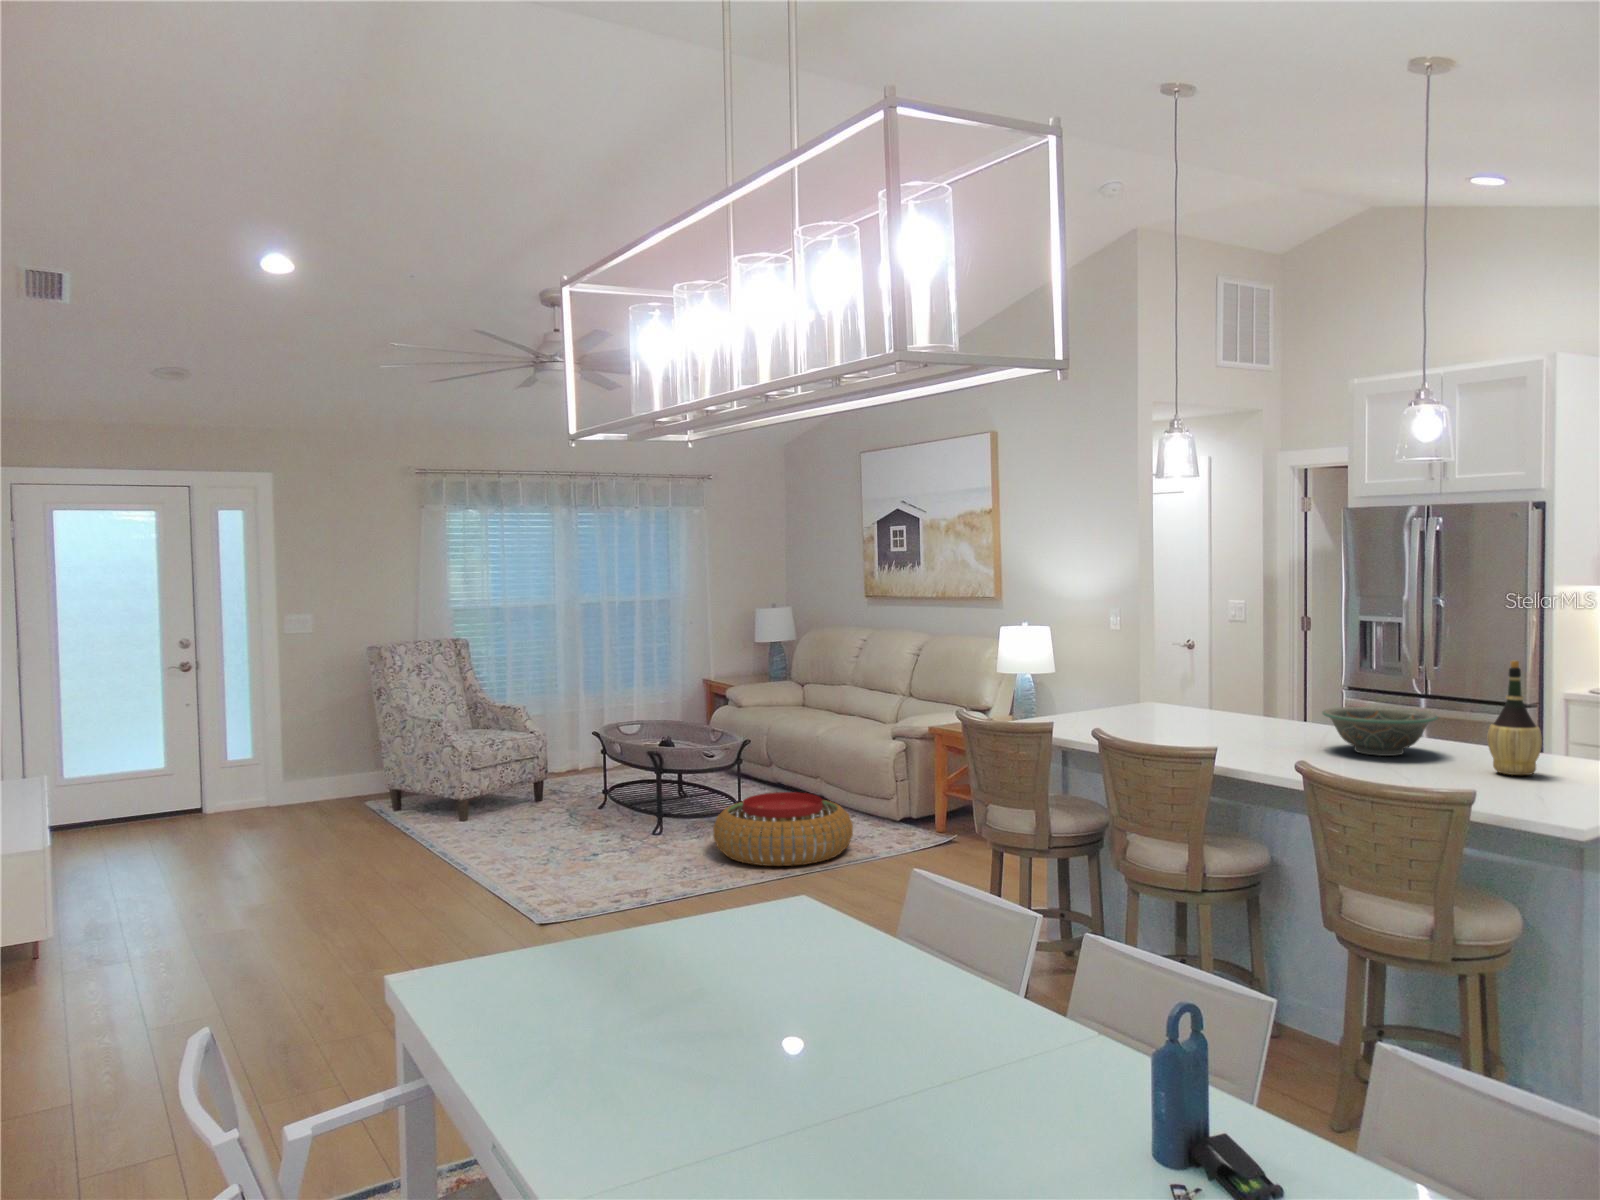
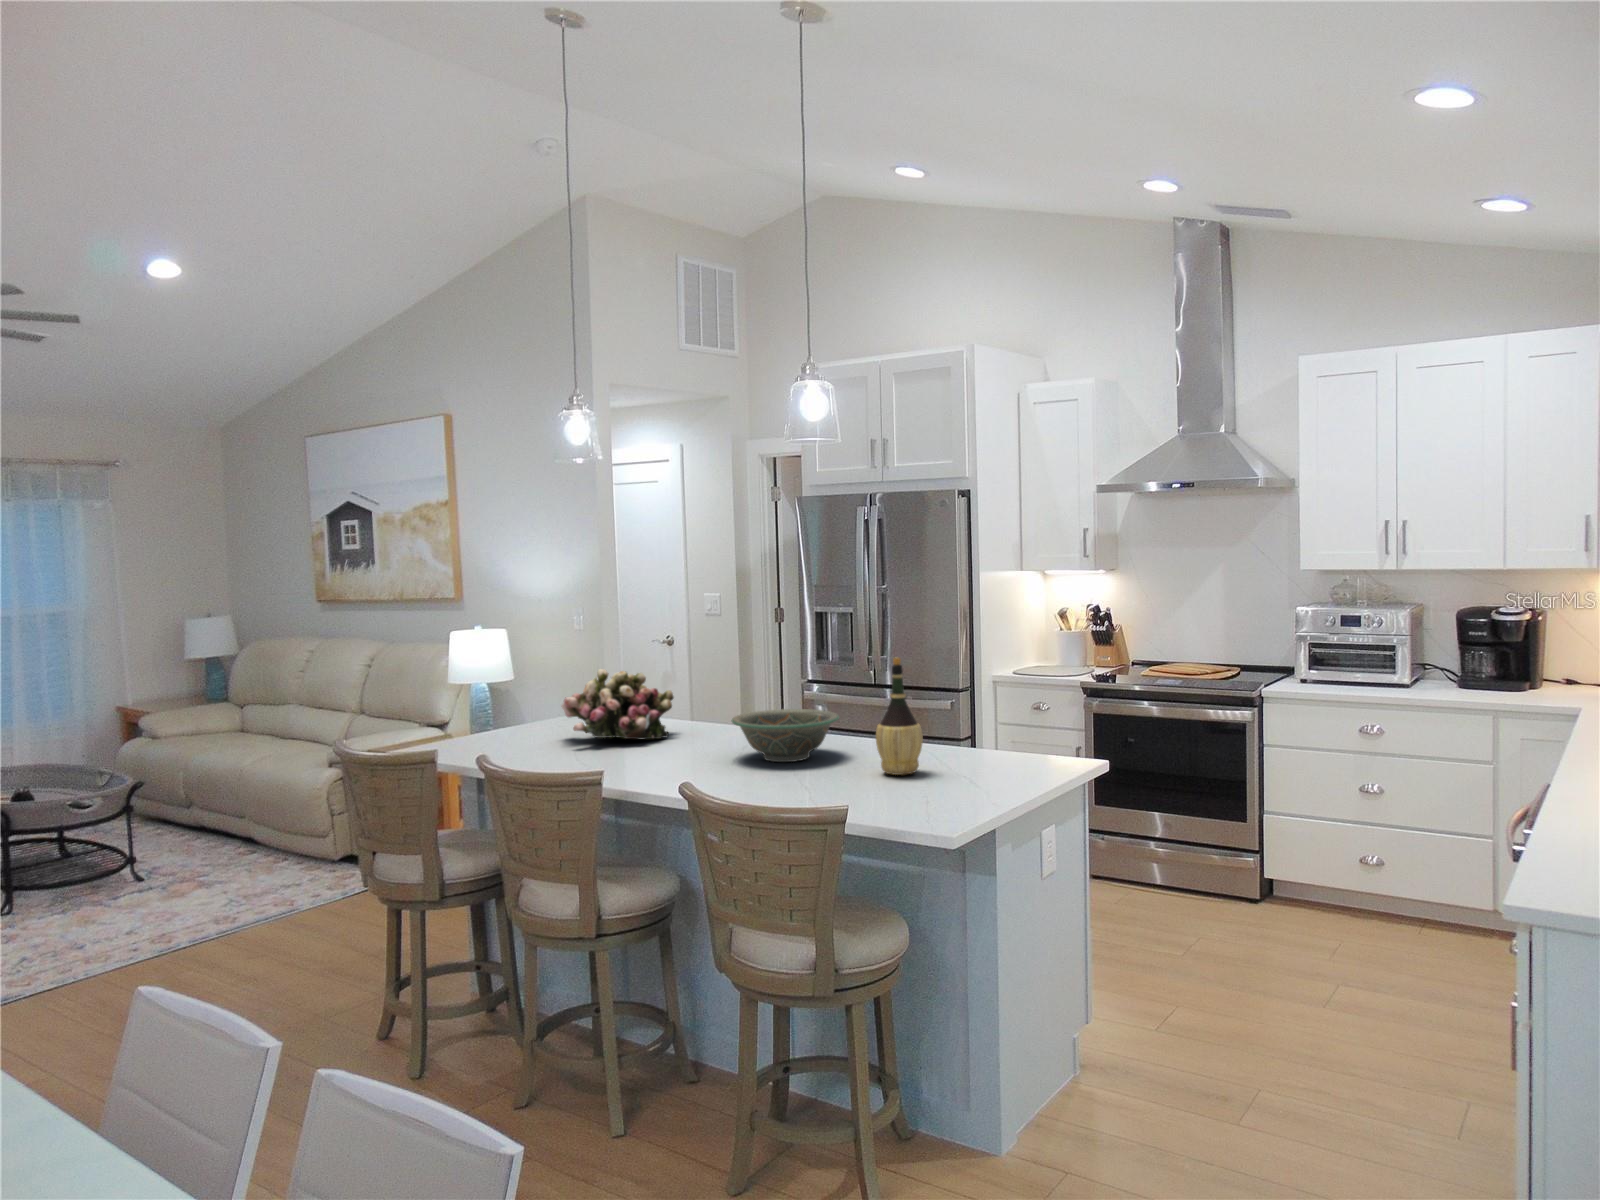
flower arrangement: none [1141,661,1248,728] -> present [562,669,674,740]
pouf: present [713,792,853,866] -> none [72,845,270,945]

